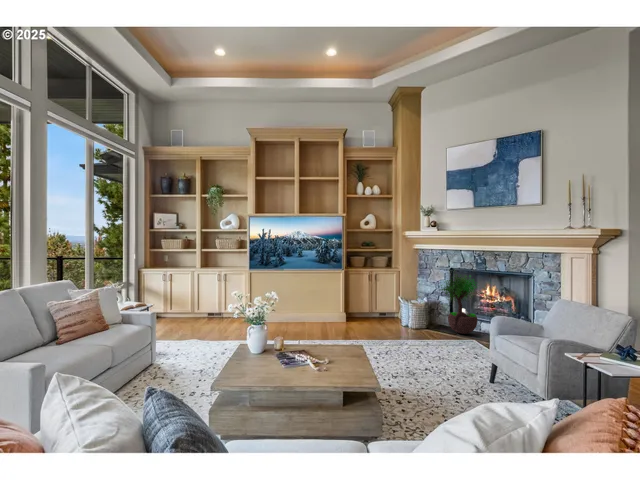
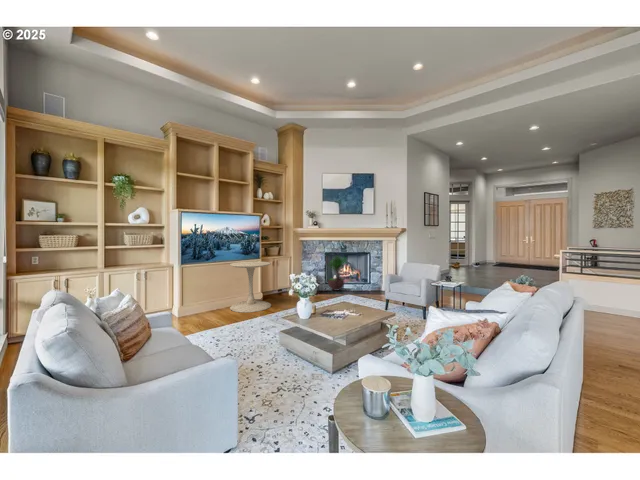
pedestal table: none [288,272,337,334] -> present [230,261,271,313]

